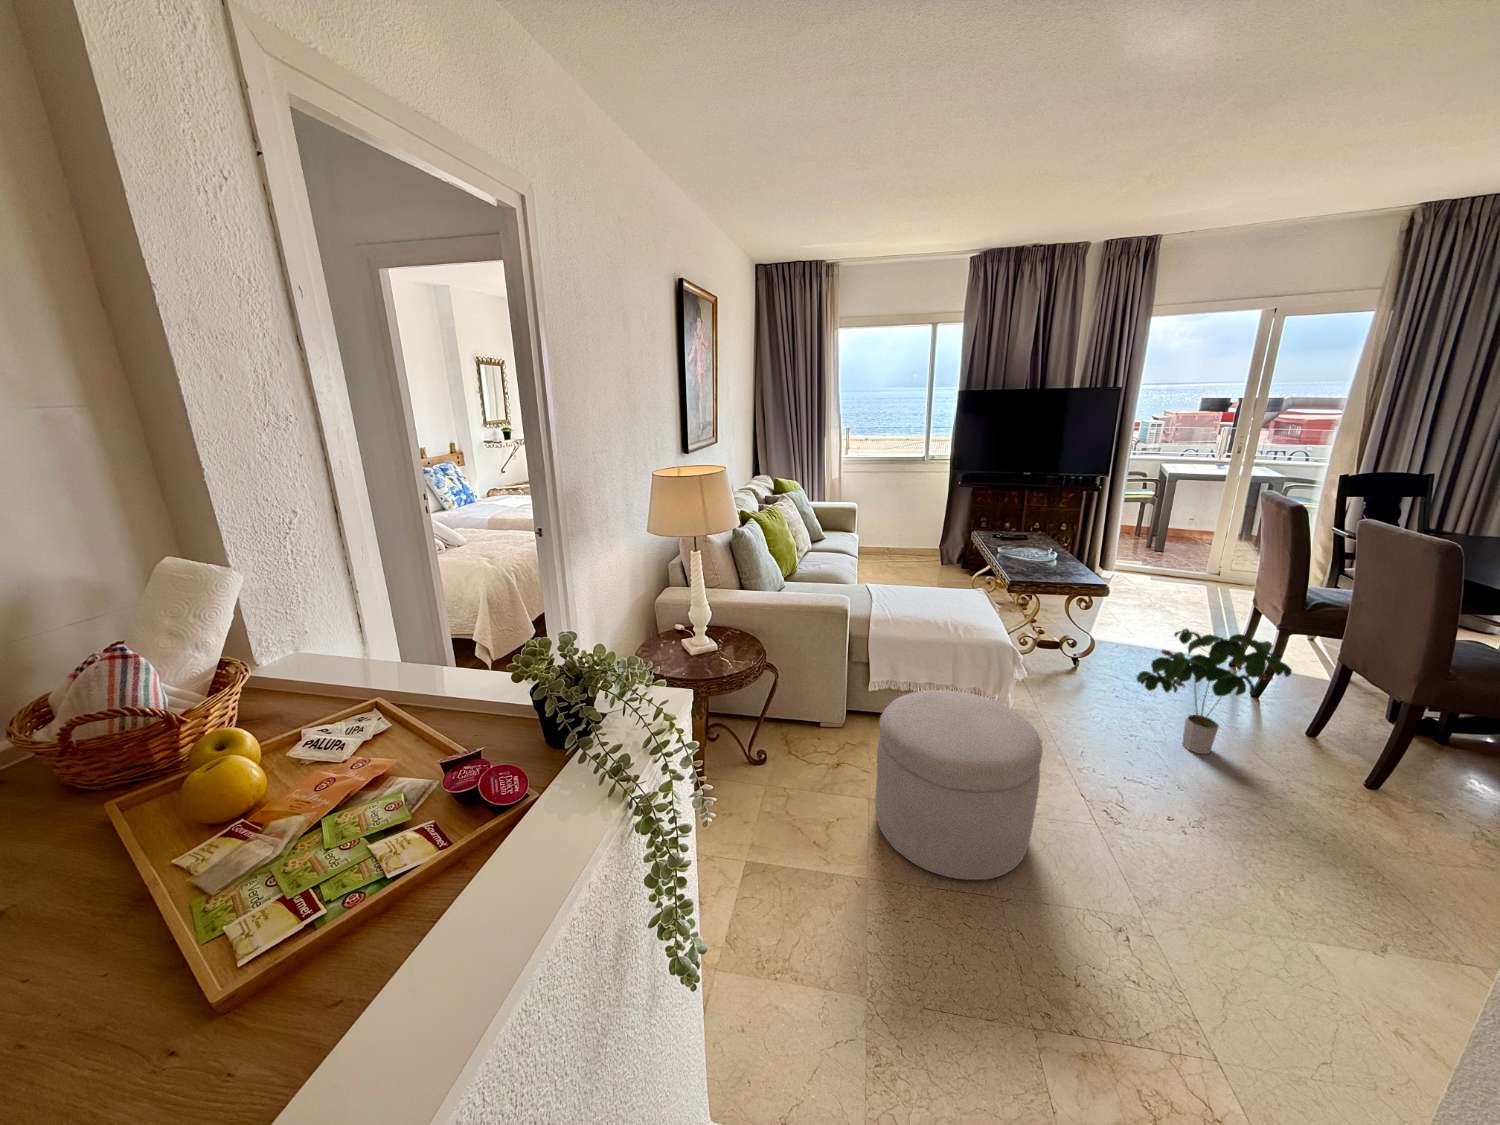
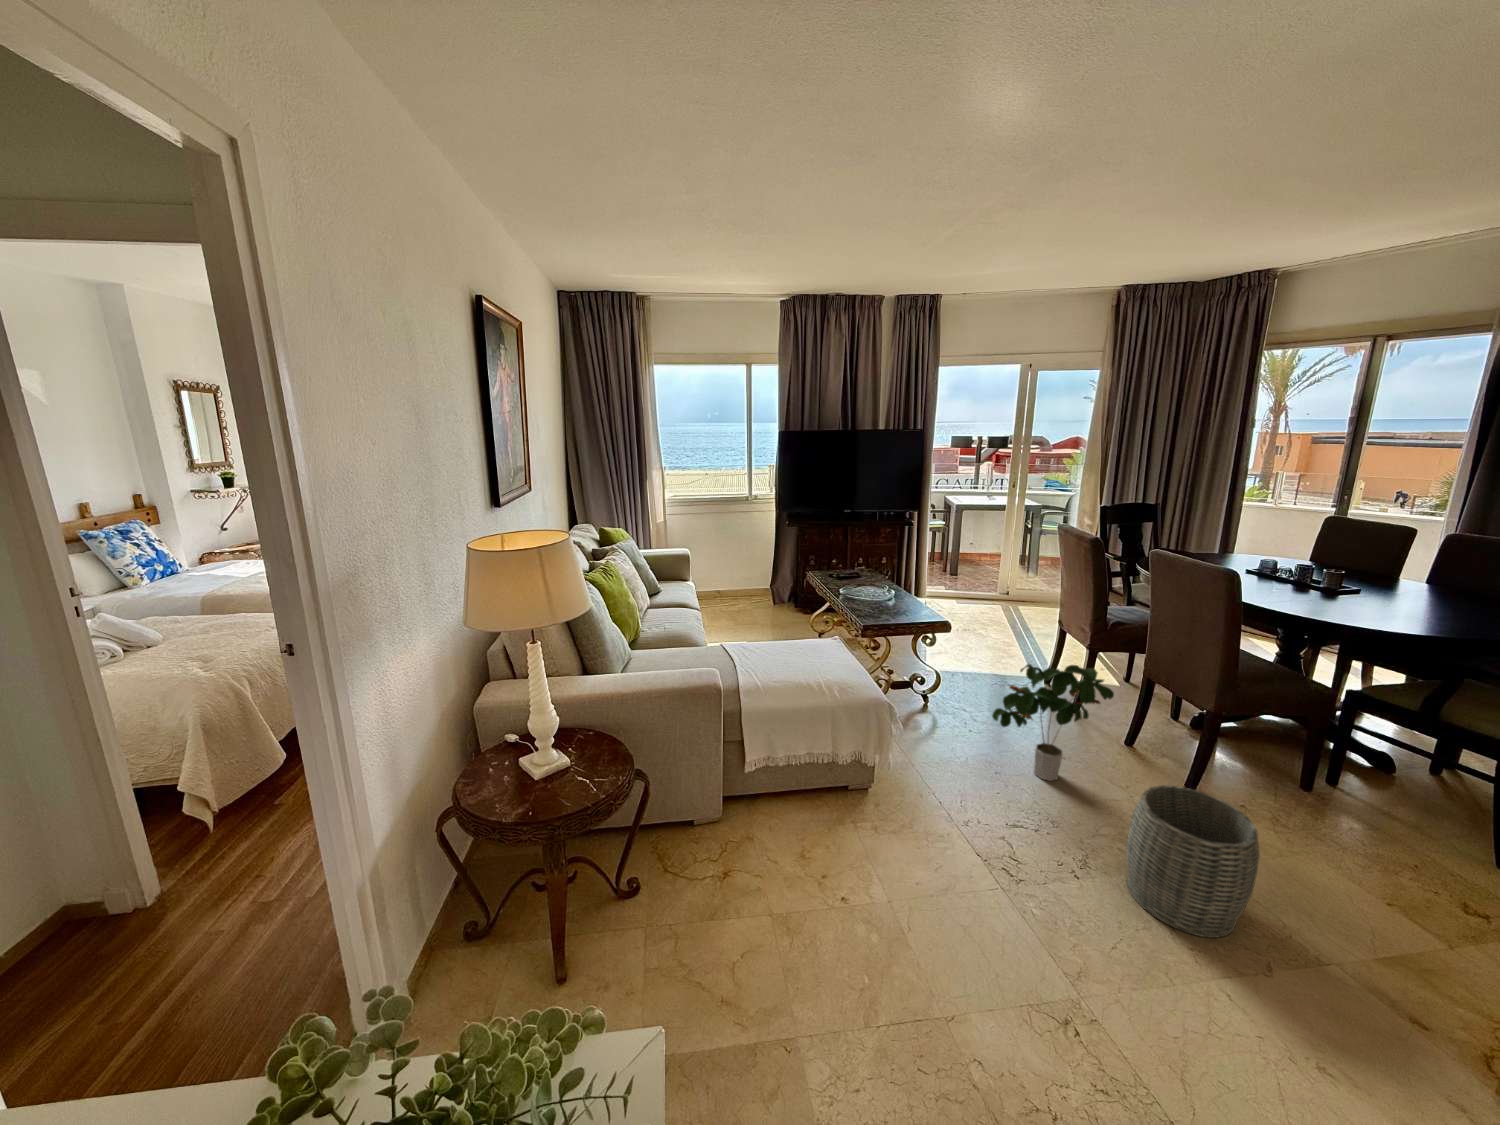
ottoman: present [875,690,1042,880] -> none [776,769,952,997]
woven basket: none [1259,761,1430,925] -> present [1126,785,1260,938]

